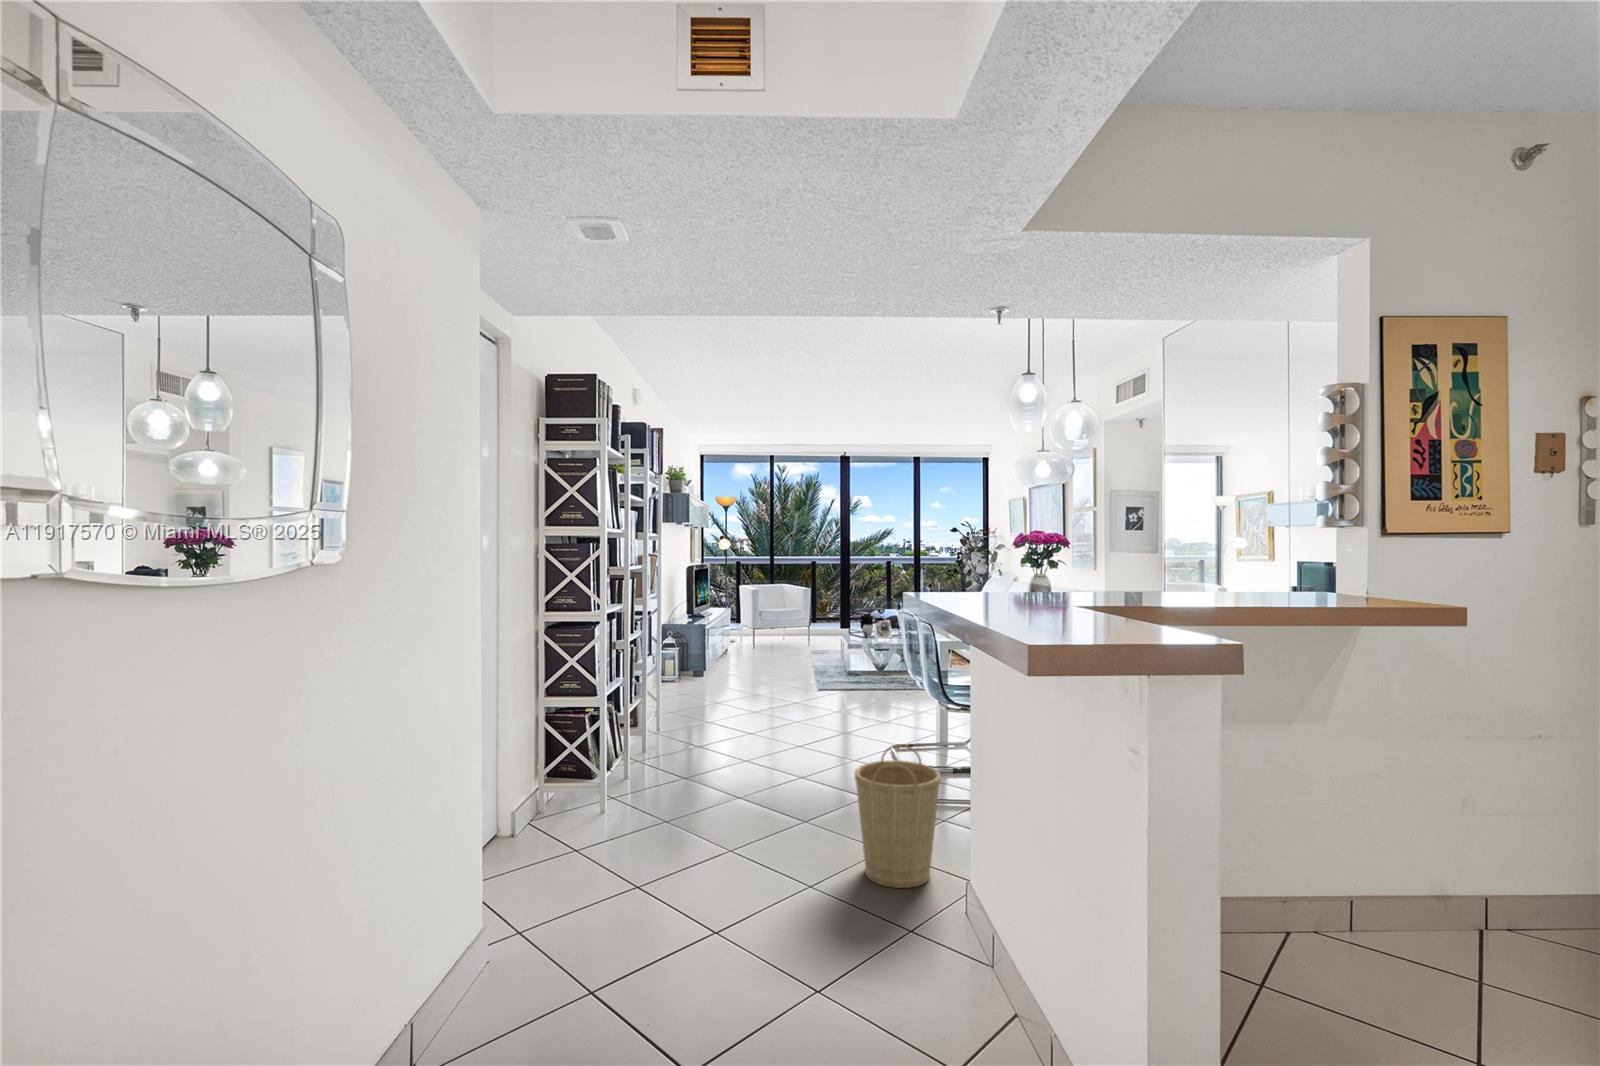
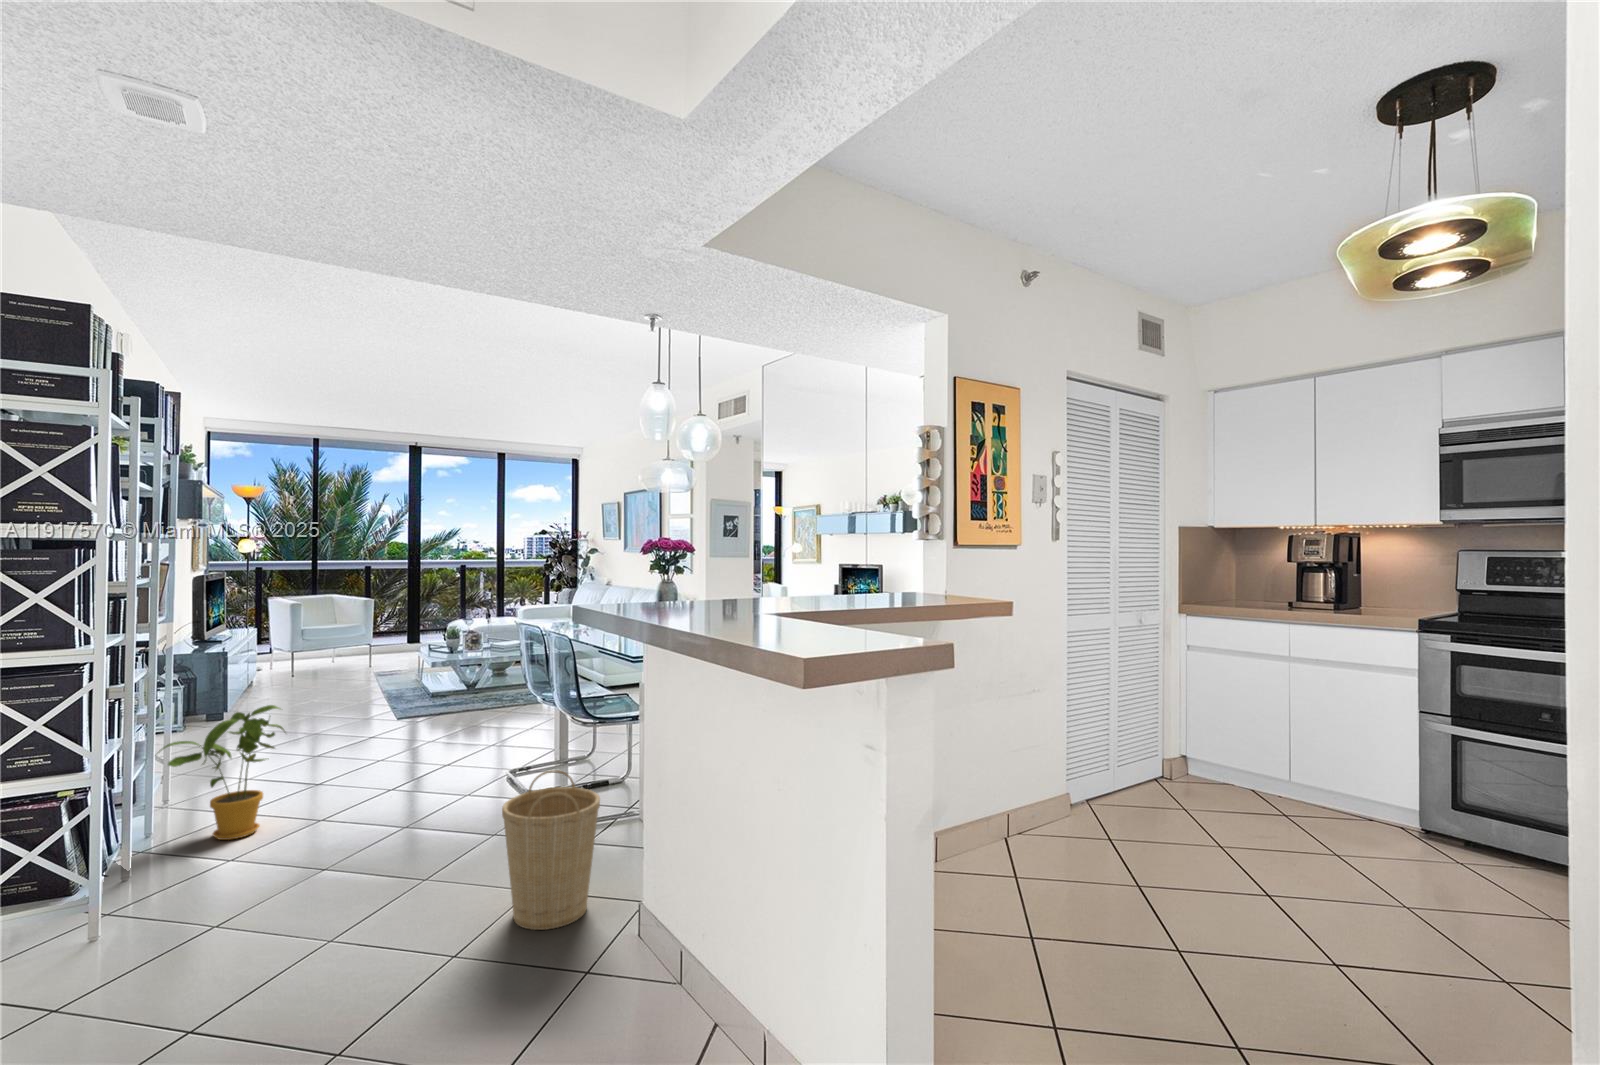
house plant: none [644,665,726,765] -> present [159,705,285,840]

